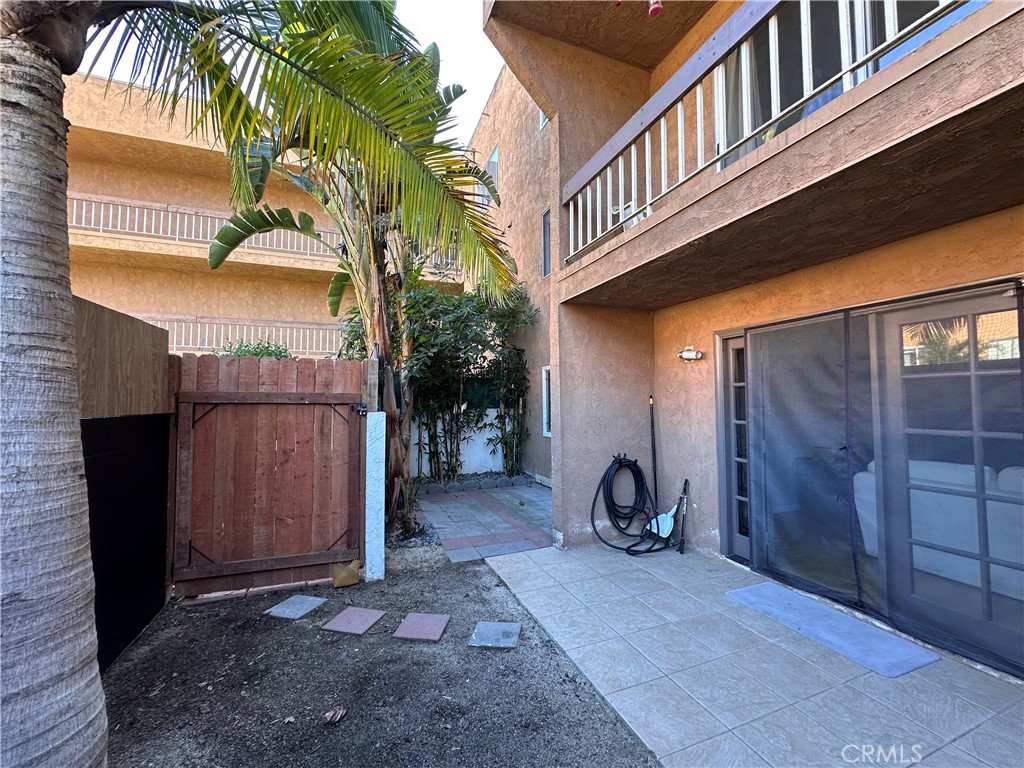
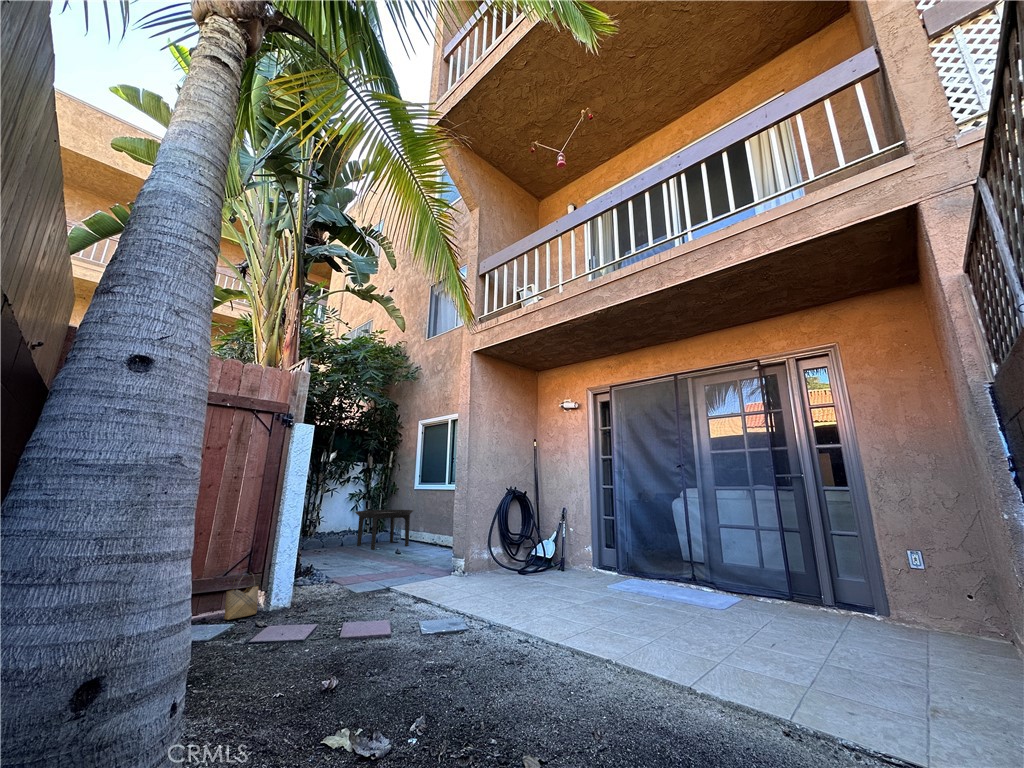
round table: none [487,455,542,497] -> present [355,510,413,550]

